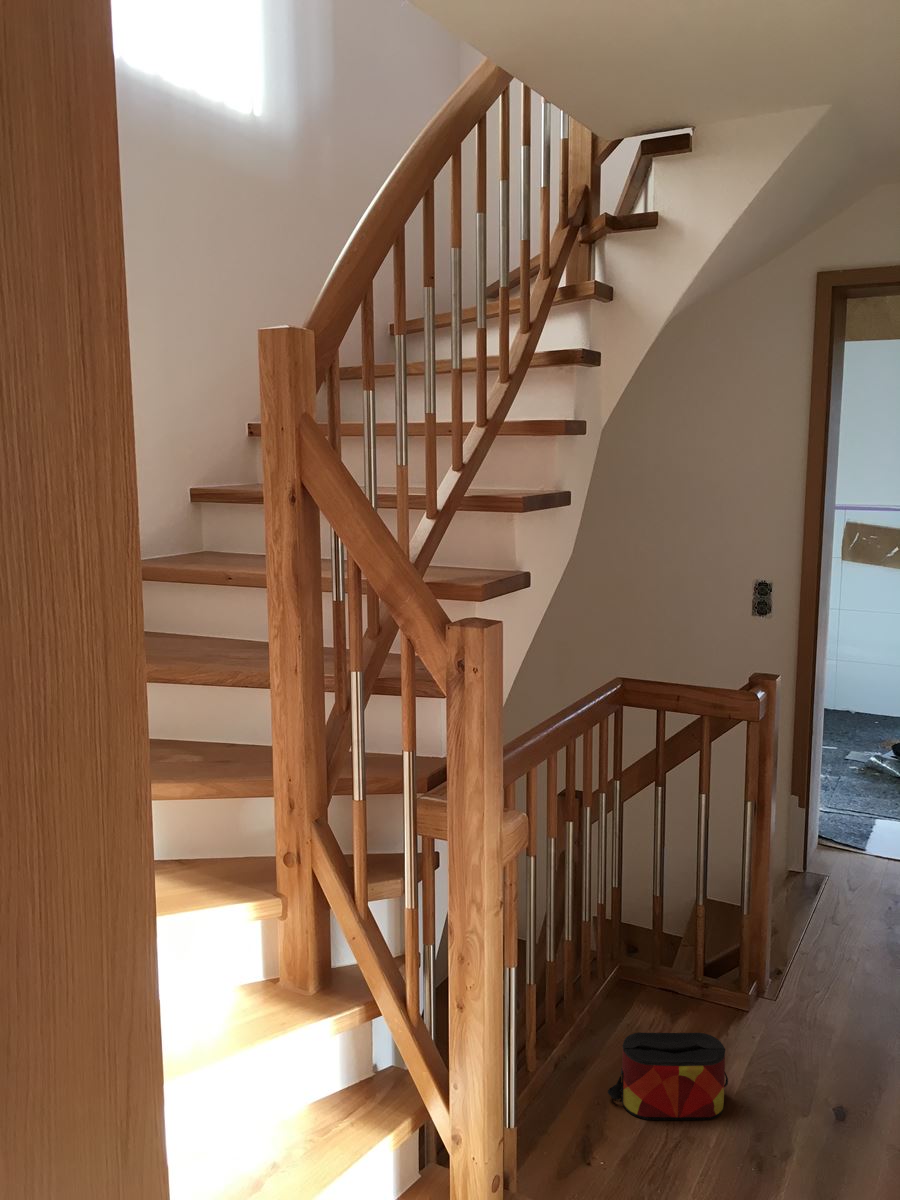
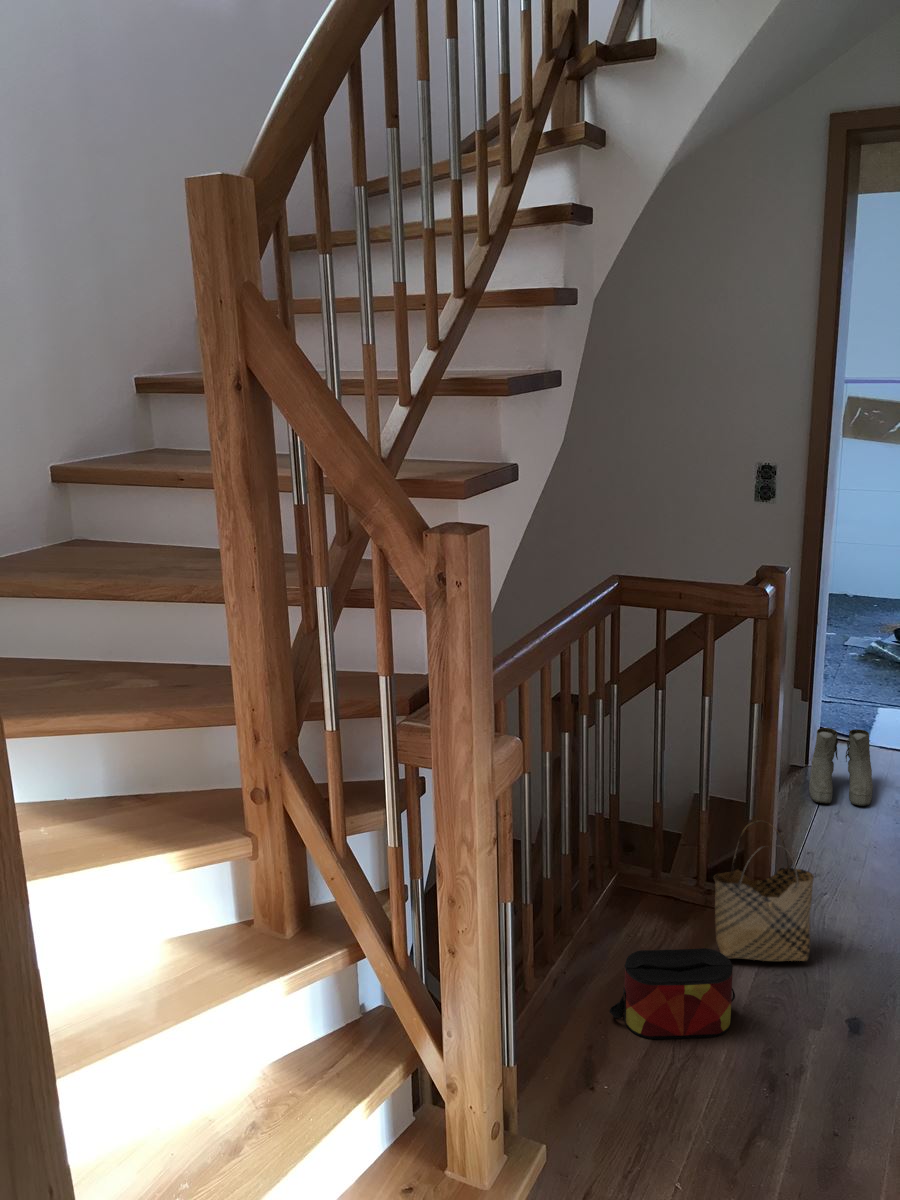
boots: none [806,832,867,909] -> present [809,728,873,806]
woven basket: none [709,912,805,1052] -> present [714,820,814,961]

